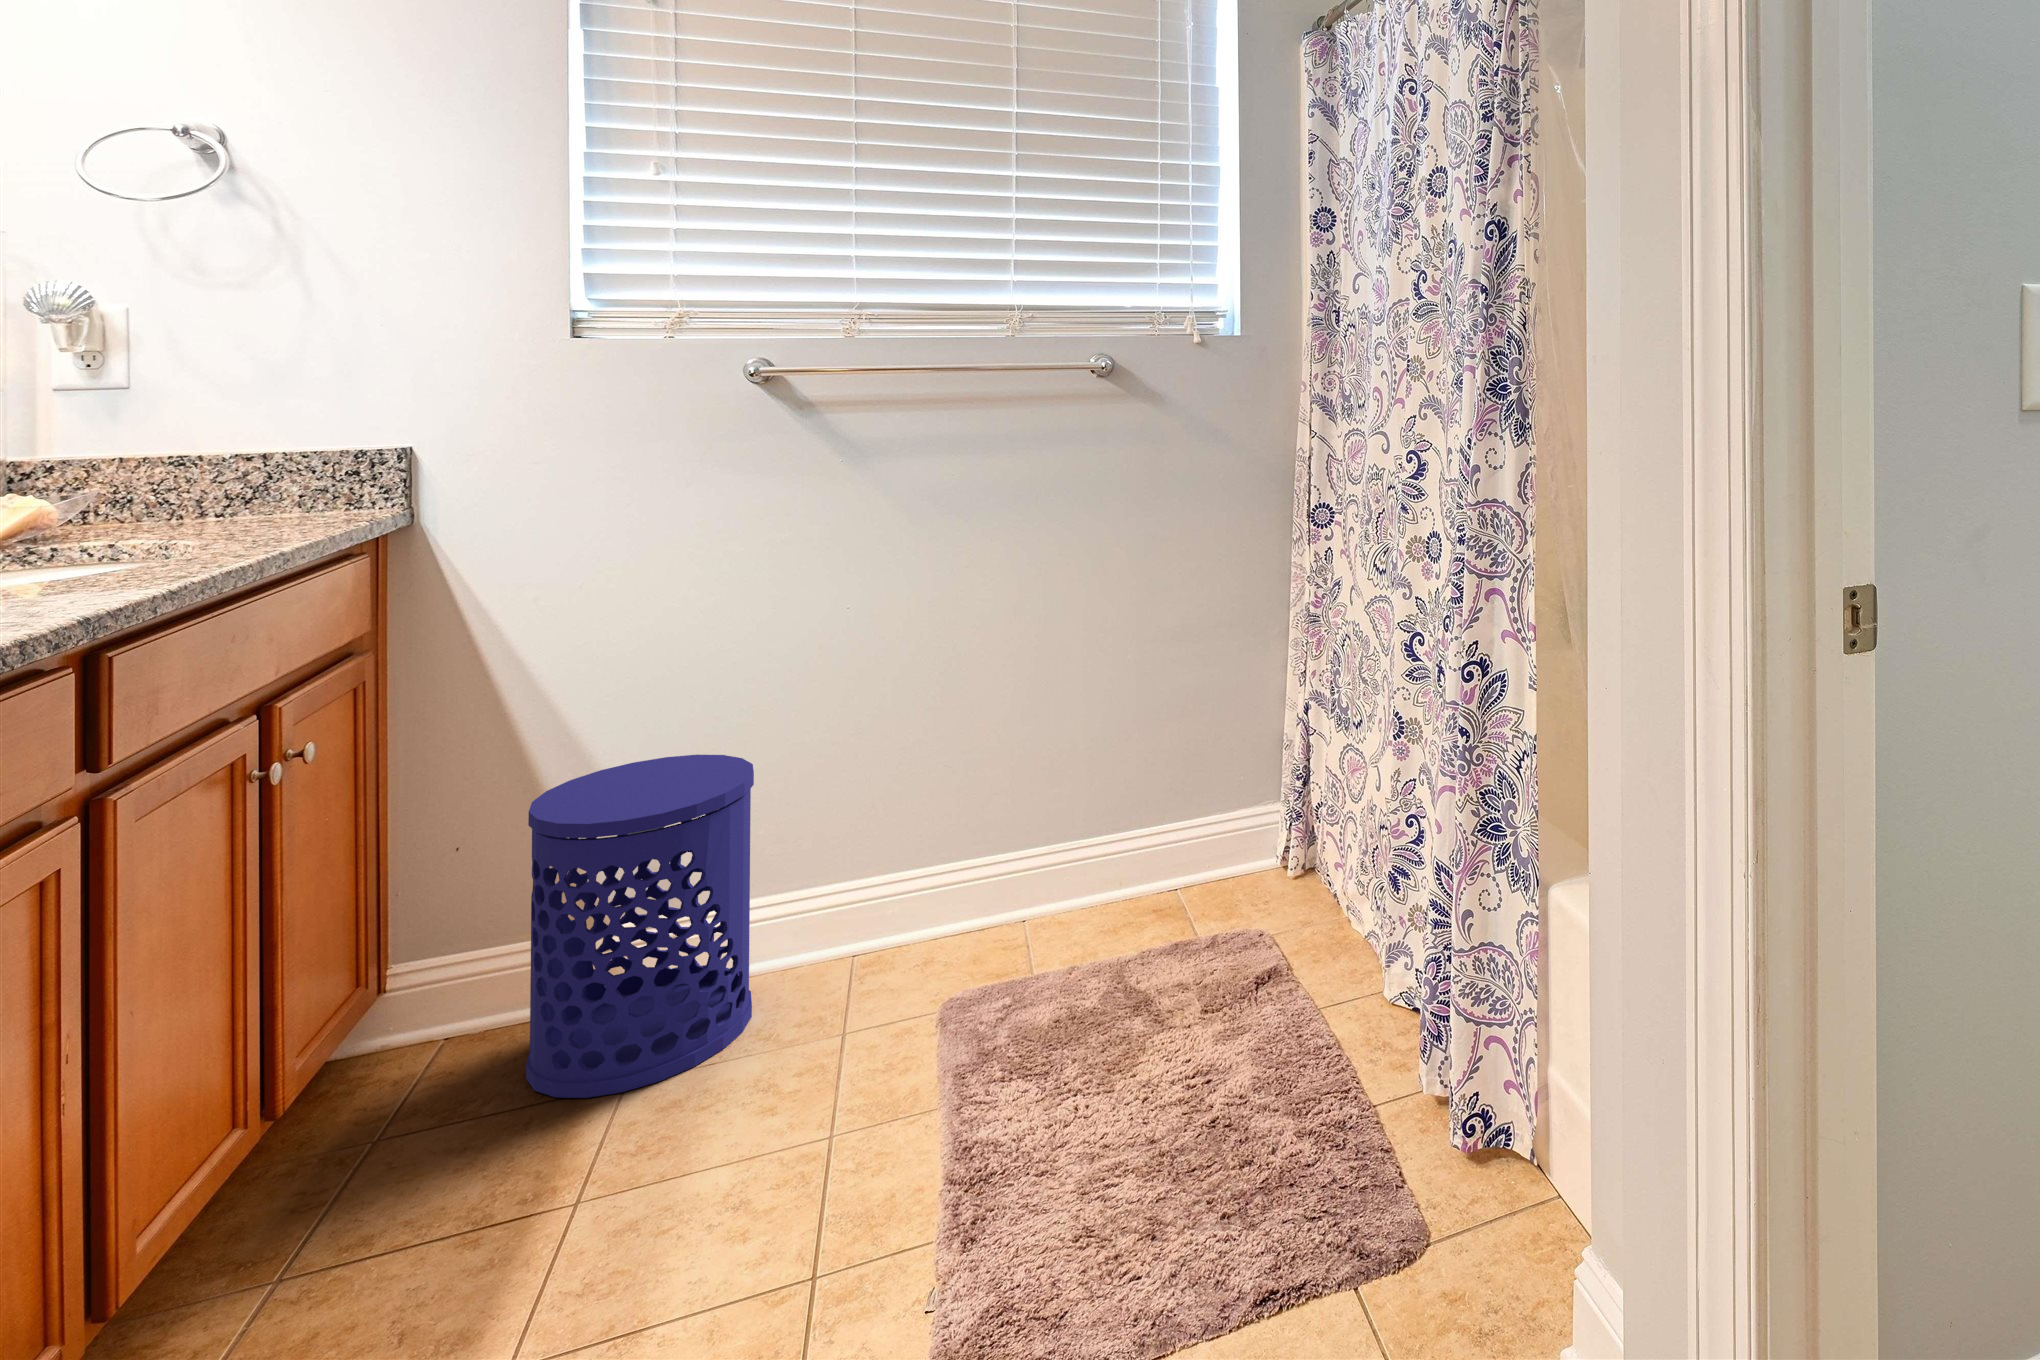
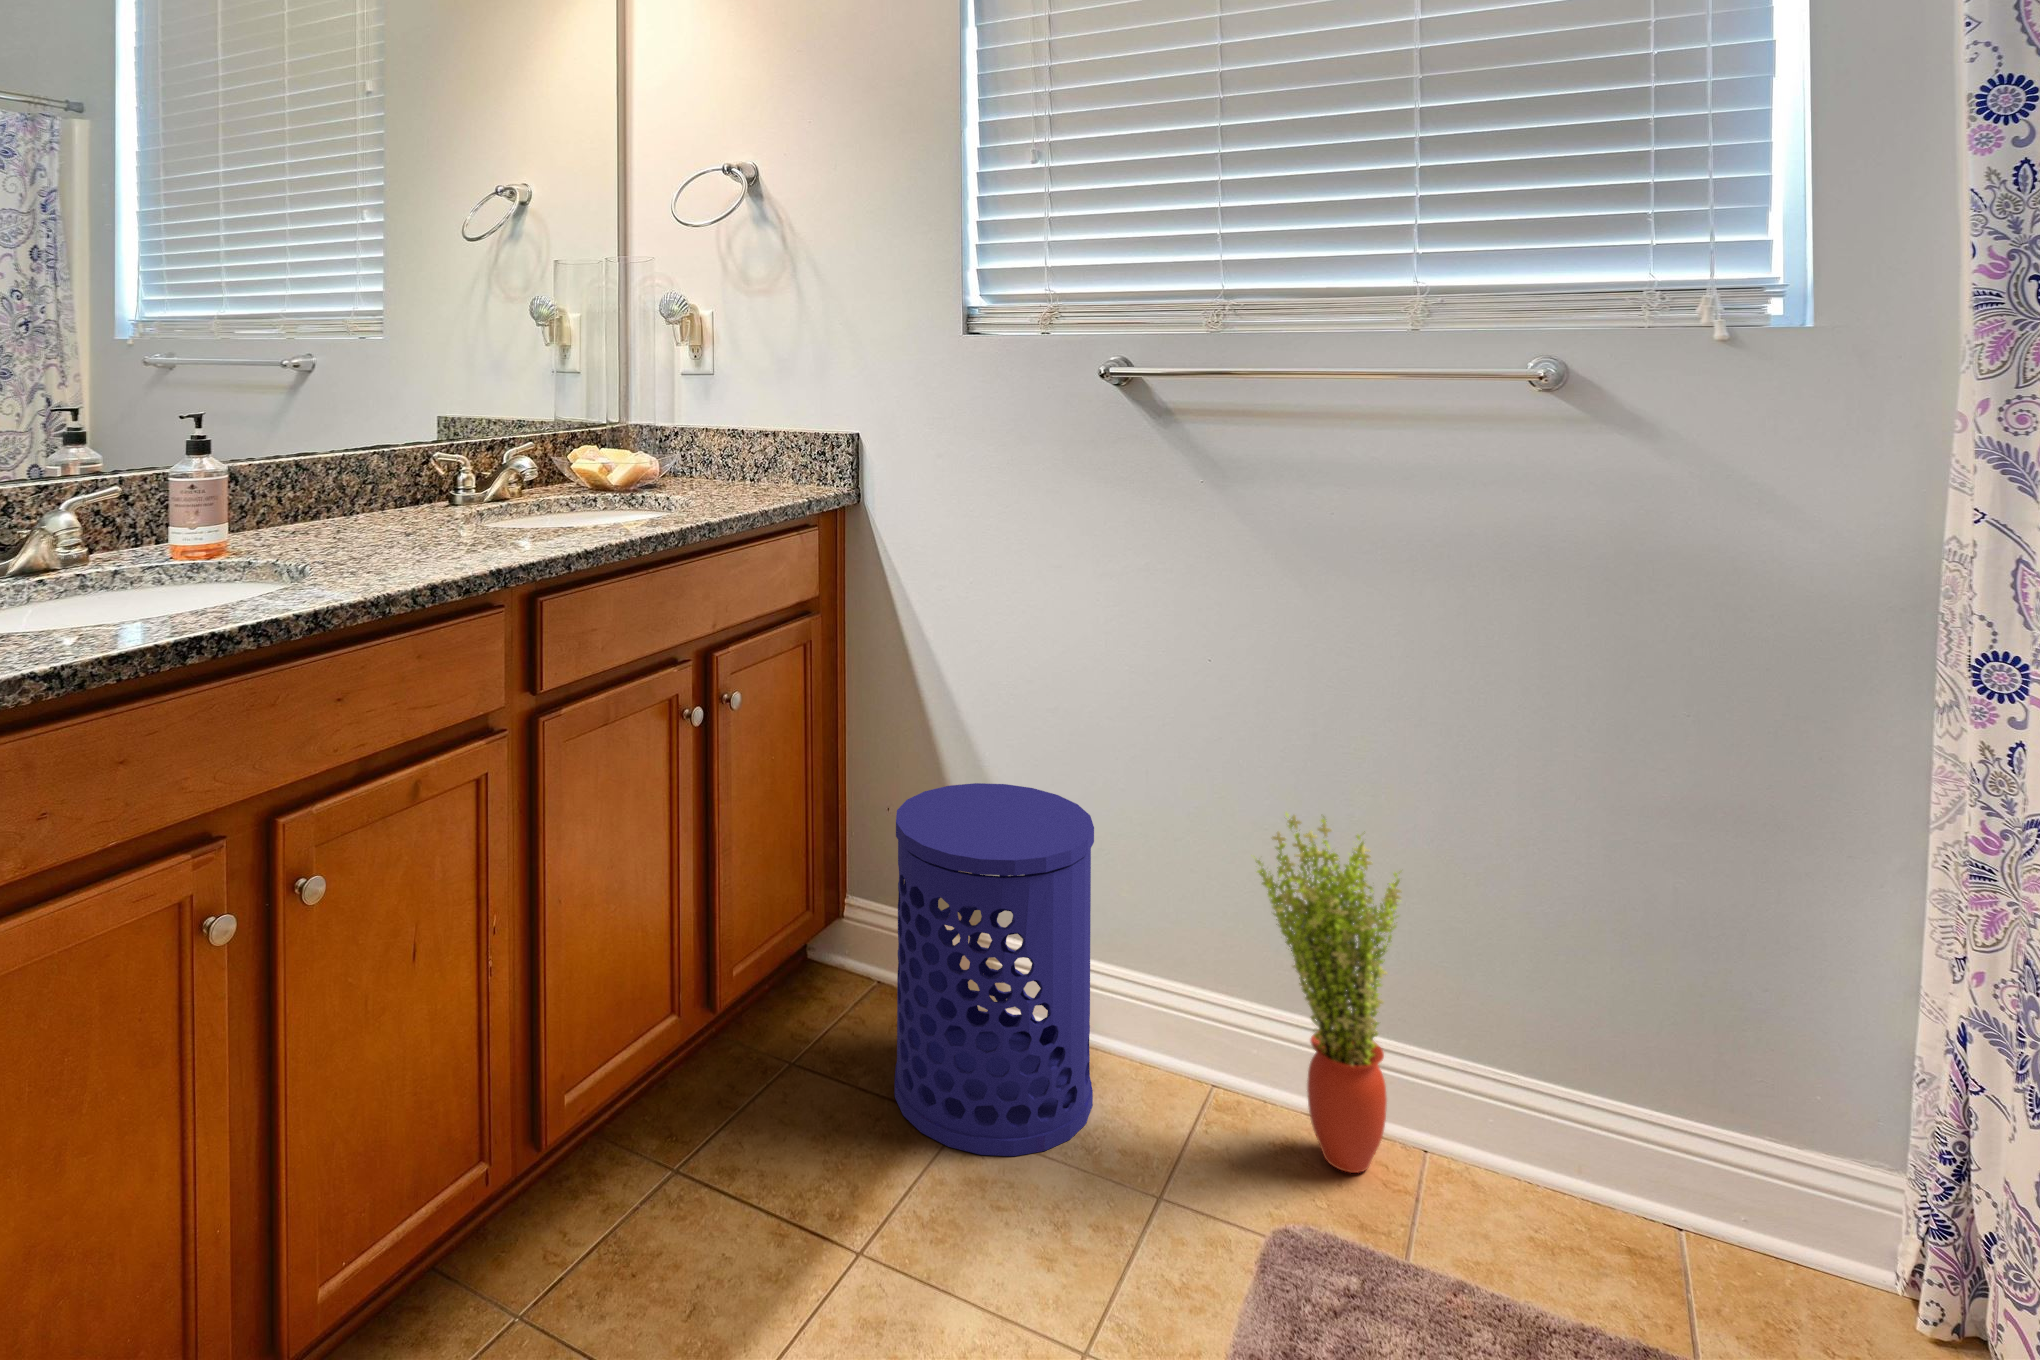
potted plant: none [899,696,1018,948] -> present [1256,813,1401,1173]

